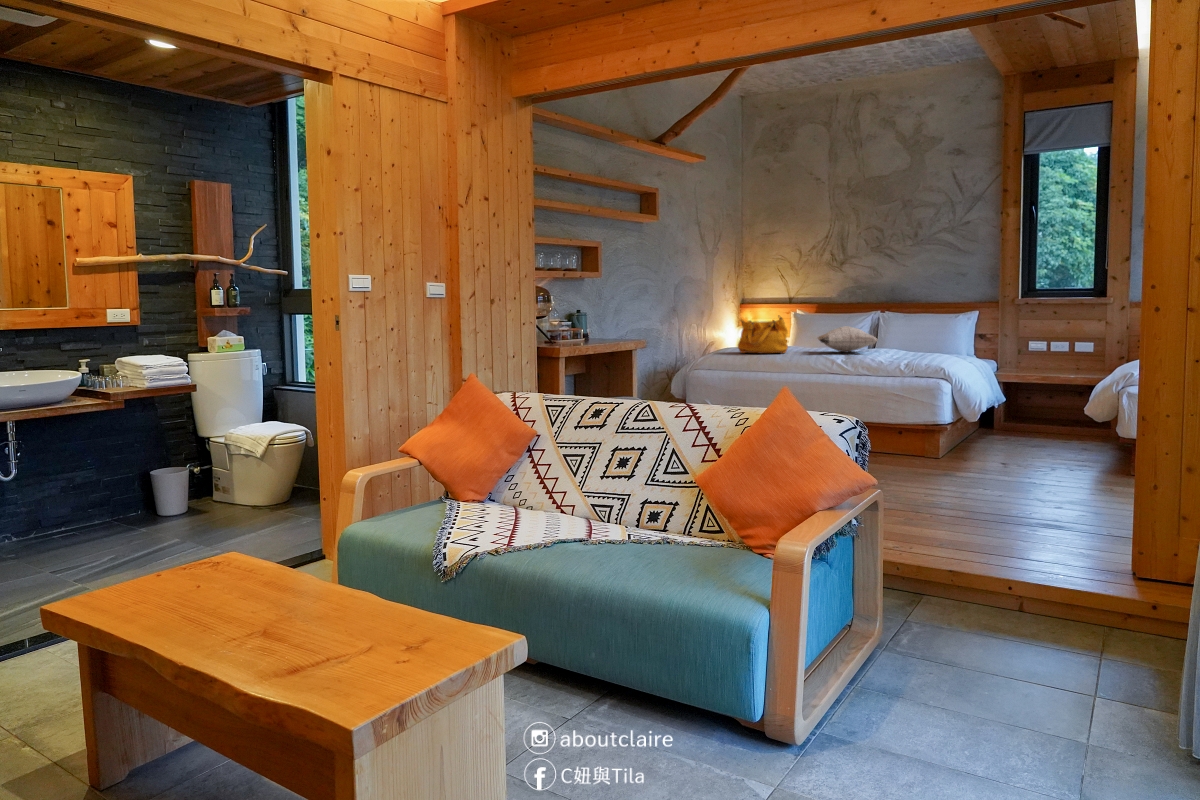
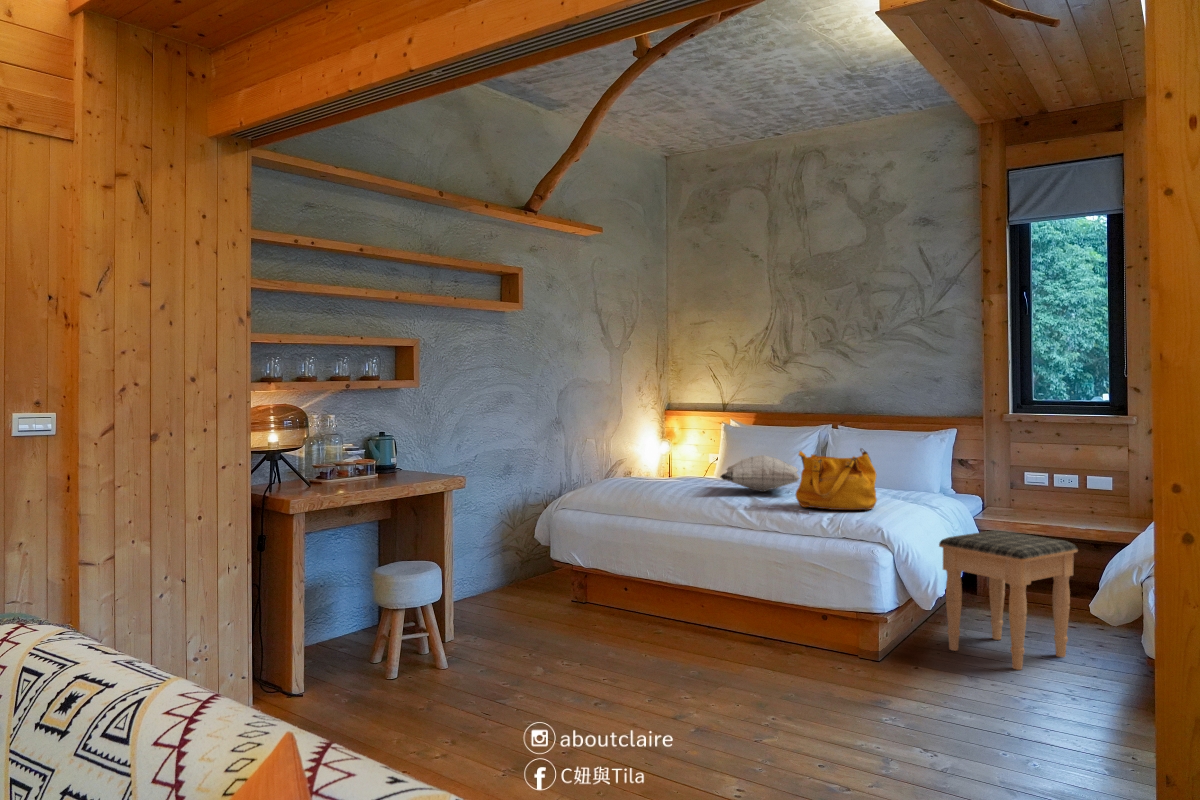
handbag: present [738,317,788,353] -> present [796,449,877,510]
footstool: none [981,373,1076,460] -> present [939,530,1078,670]

